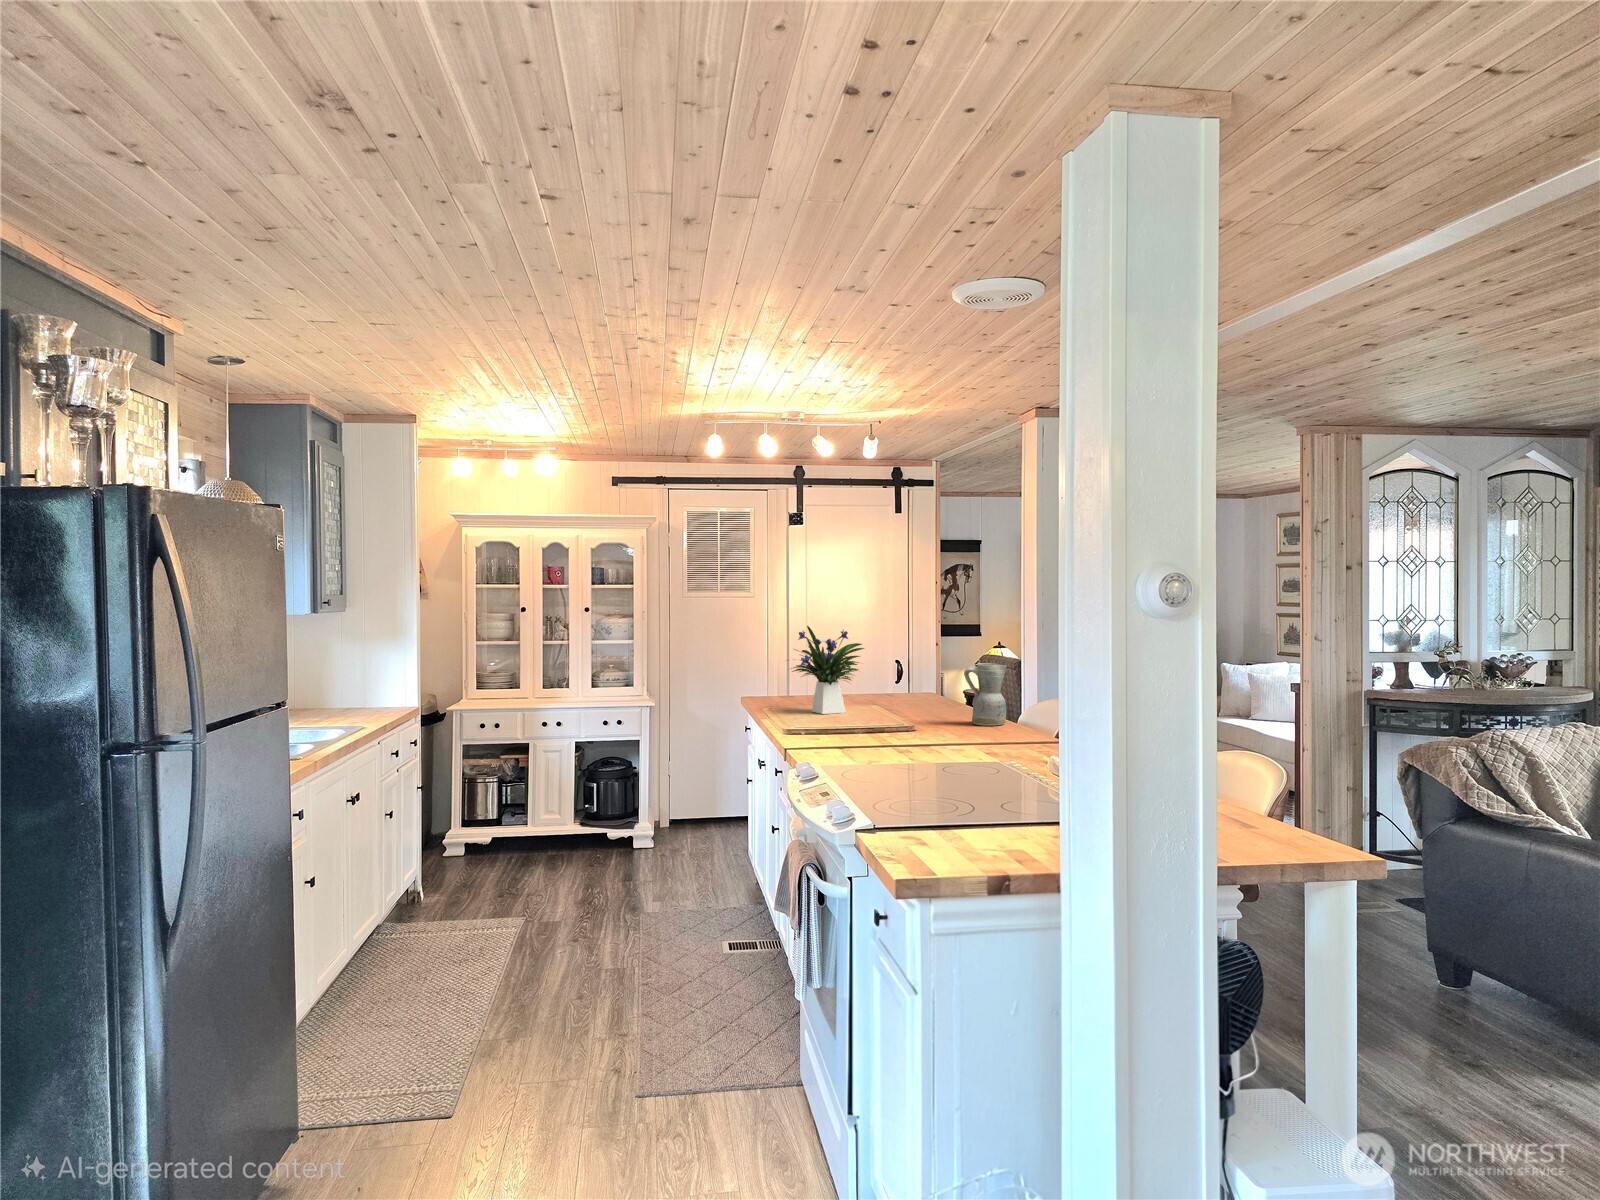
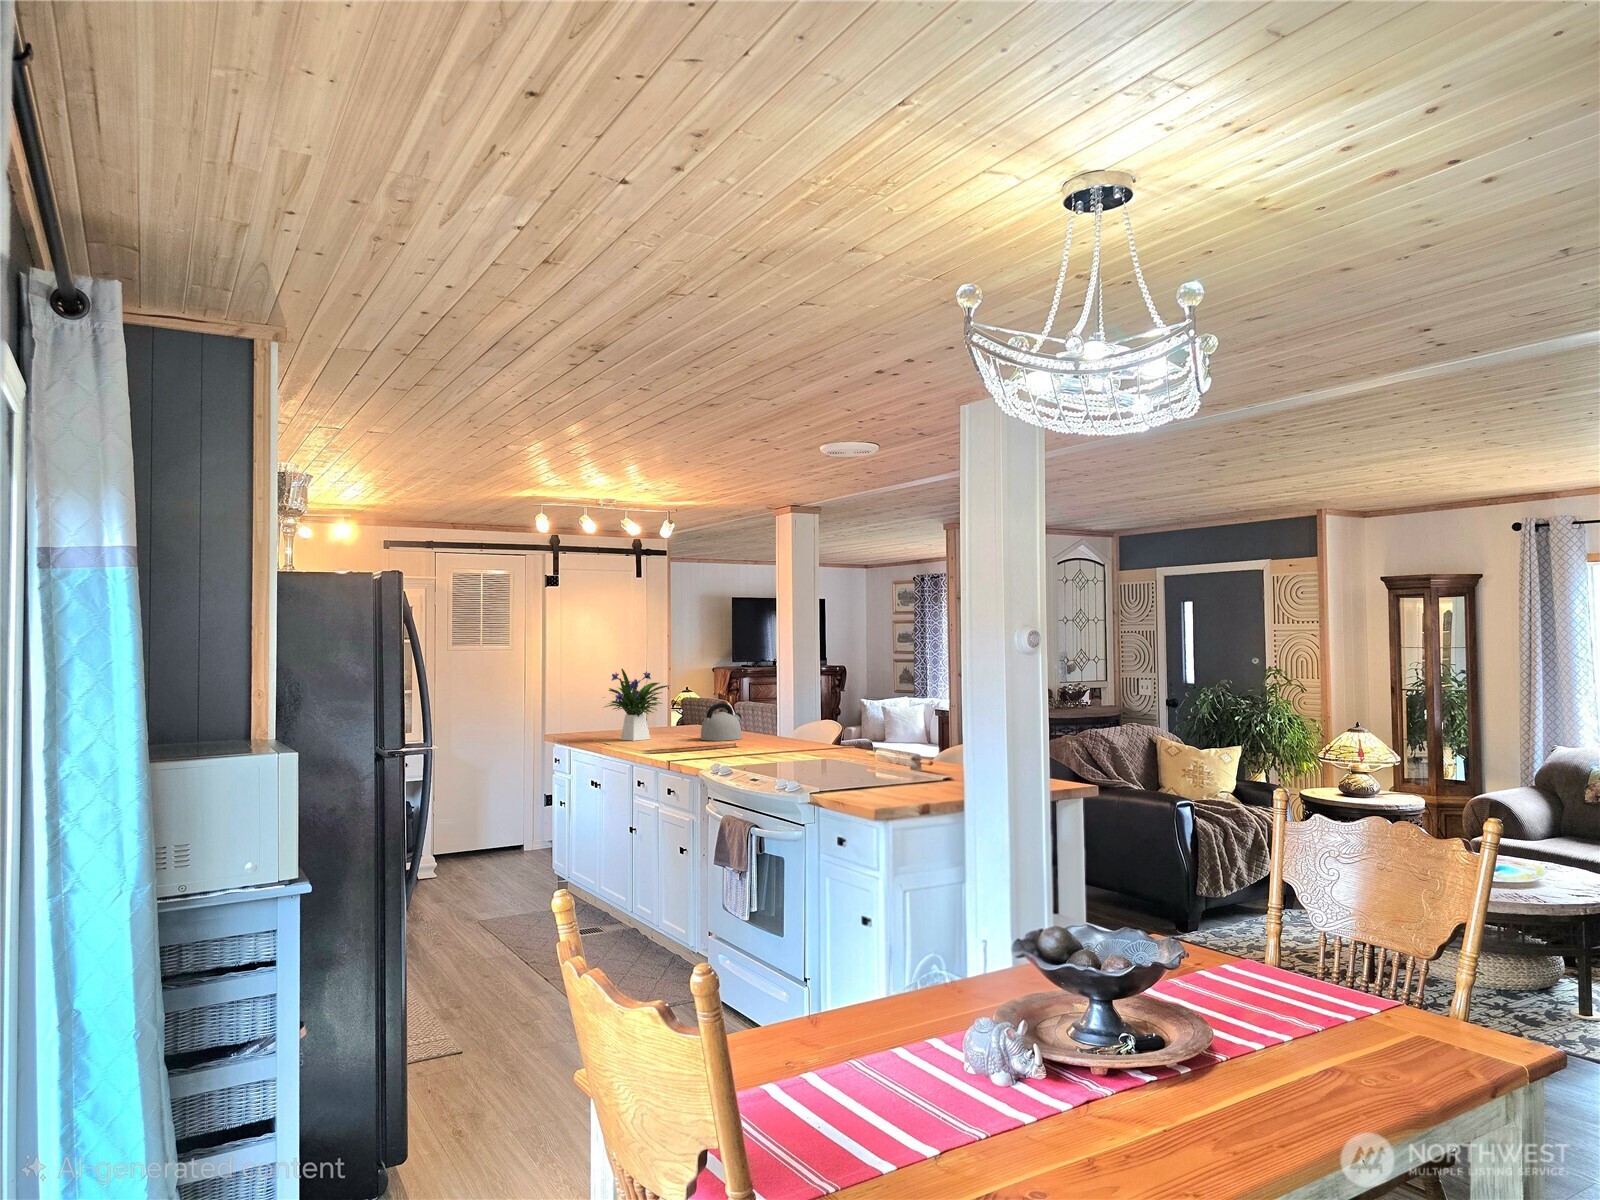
ceramic pitcher: present [964,663,1006,726] -> none [757,694,789,741]
kettle: none [900,673,956,720] -> present [700,703,742,741]

